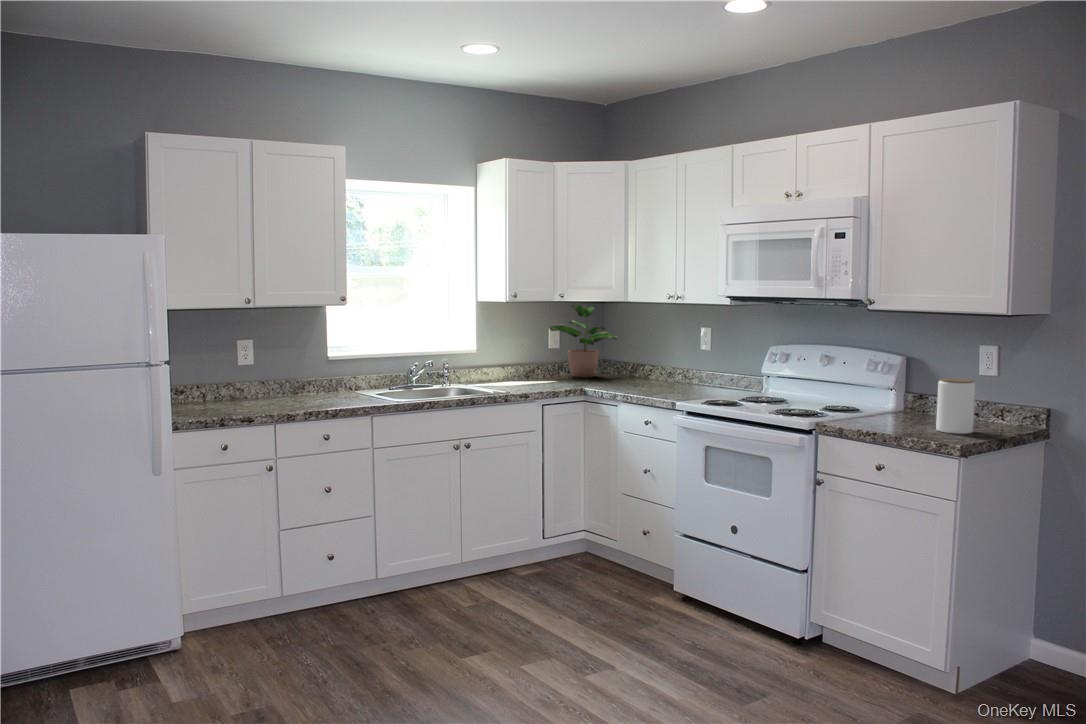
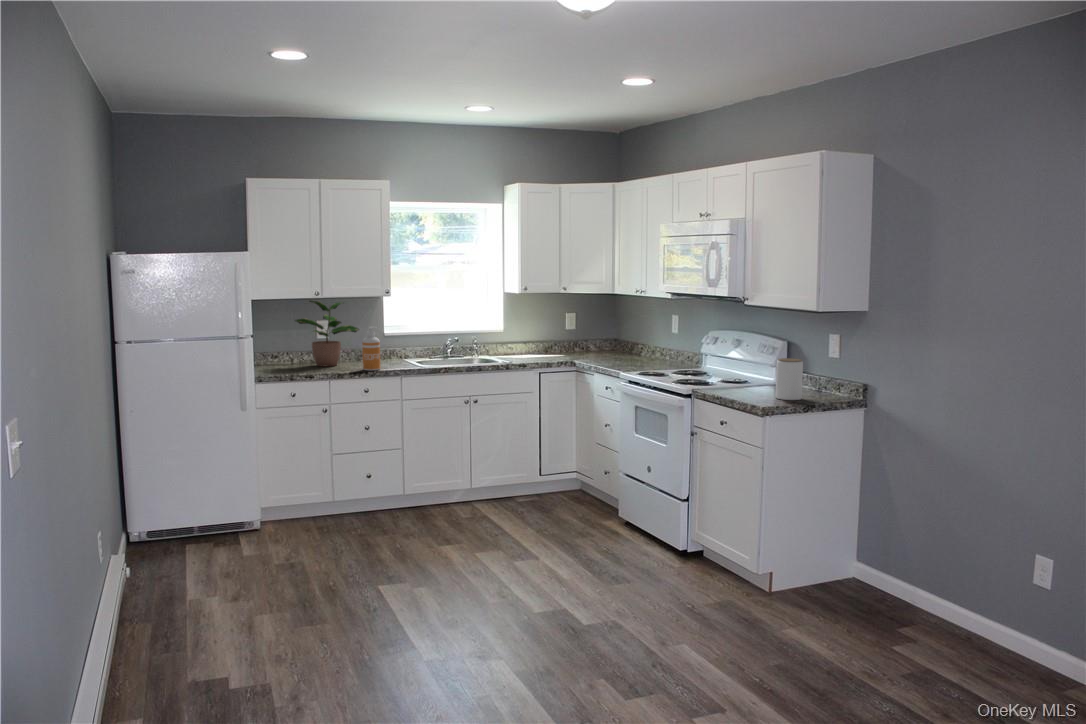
potted plant: present [549,305,618,377] -> present [295,301,359,367]
soap dispenser: none [320,347,345,408] -> present [362,327,380,371]

